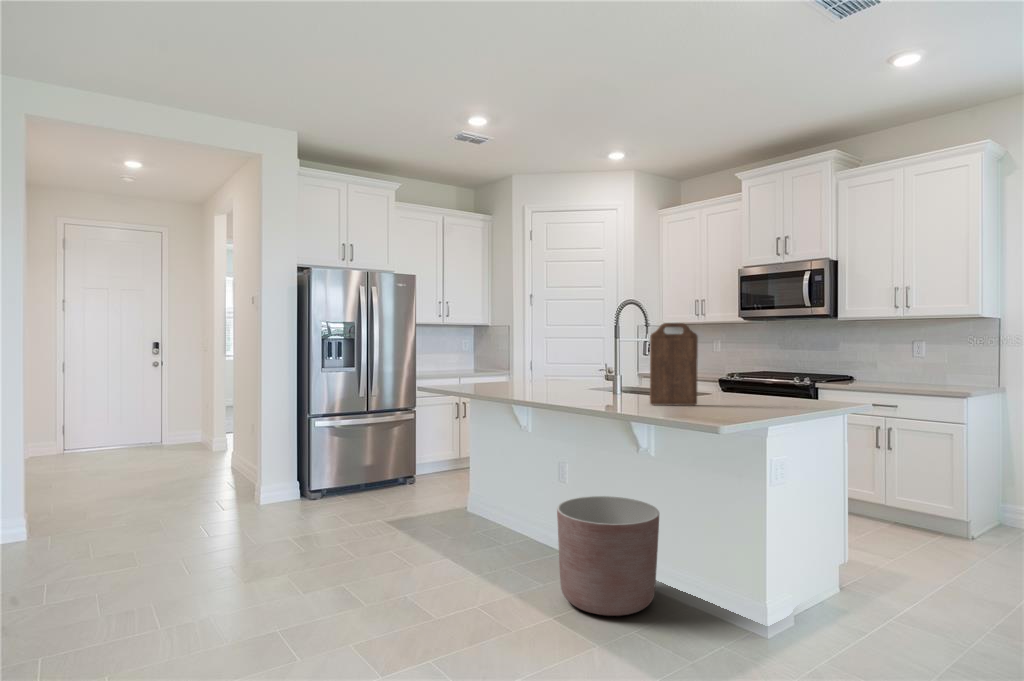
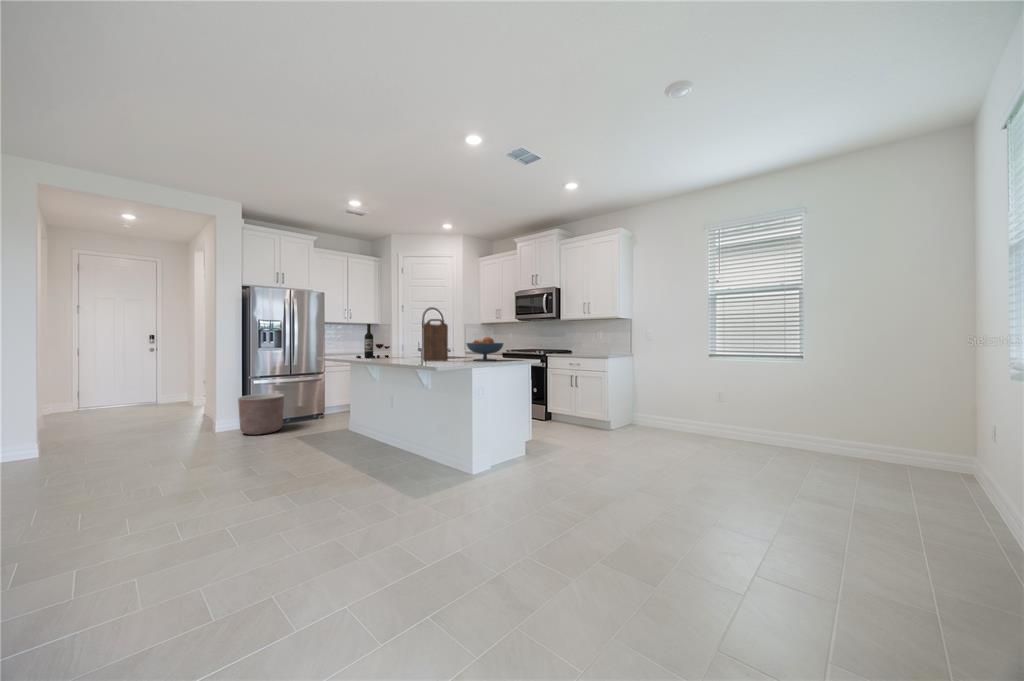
wine bottle: none [494,330,556,392] -> present [356,324,390,358]
fruit bowl: none [733,358,815,408] -> present [466,337,504,361]
planter: present [557,496,659,616] -> present [238,394,284,435]

